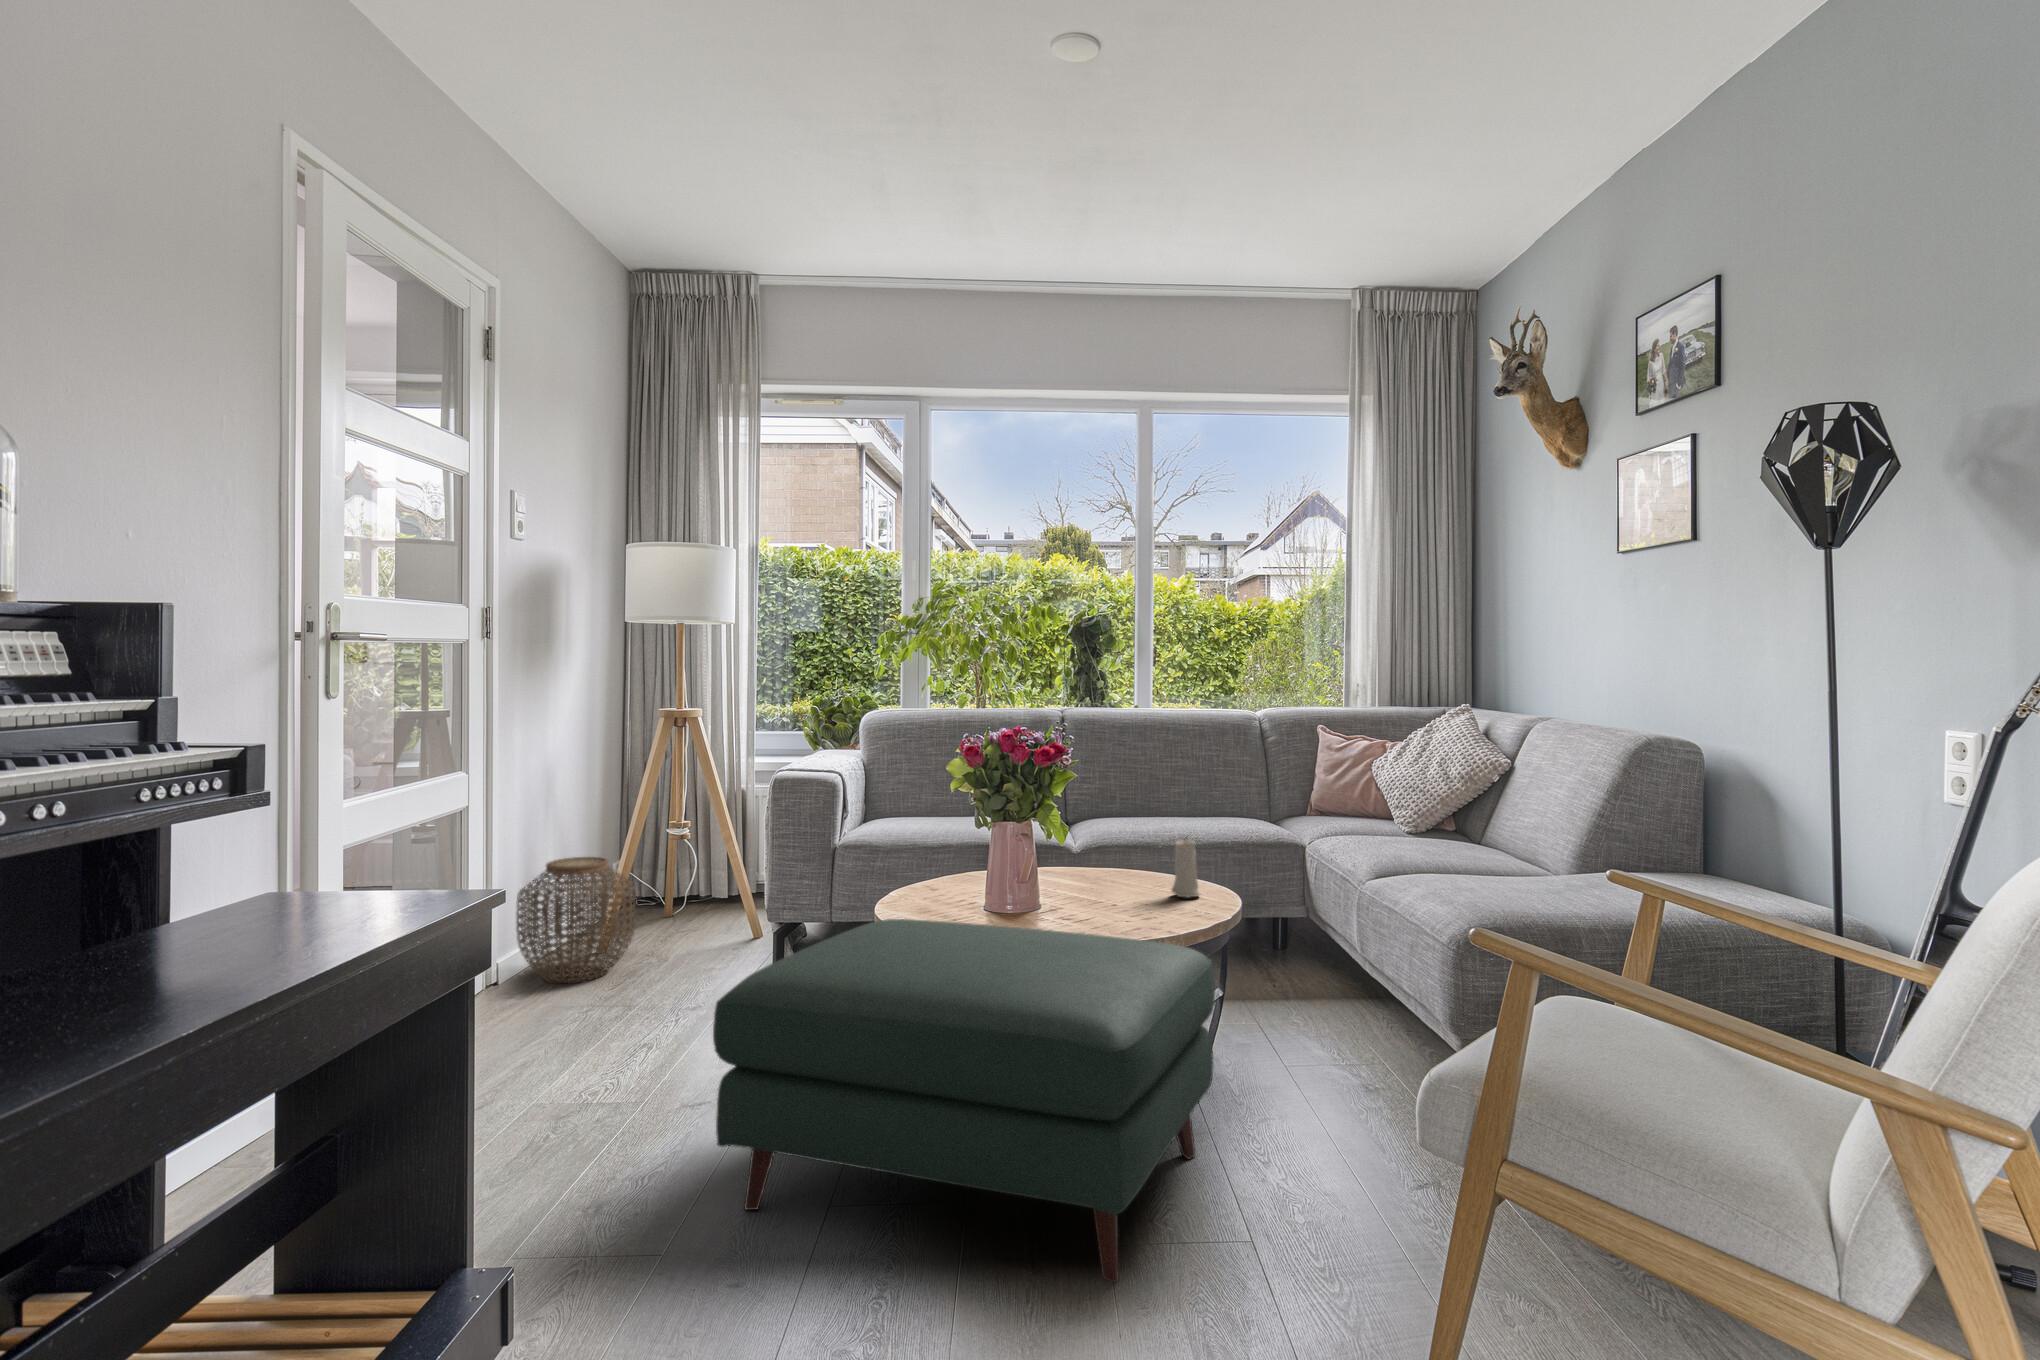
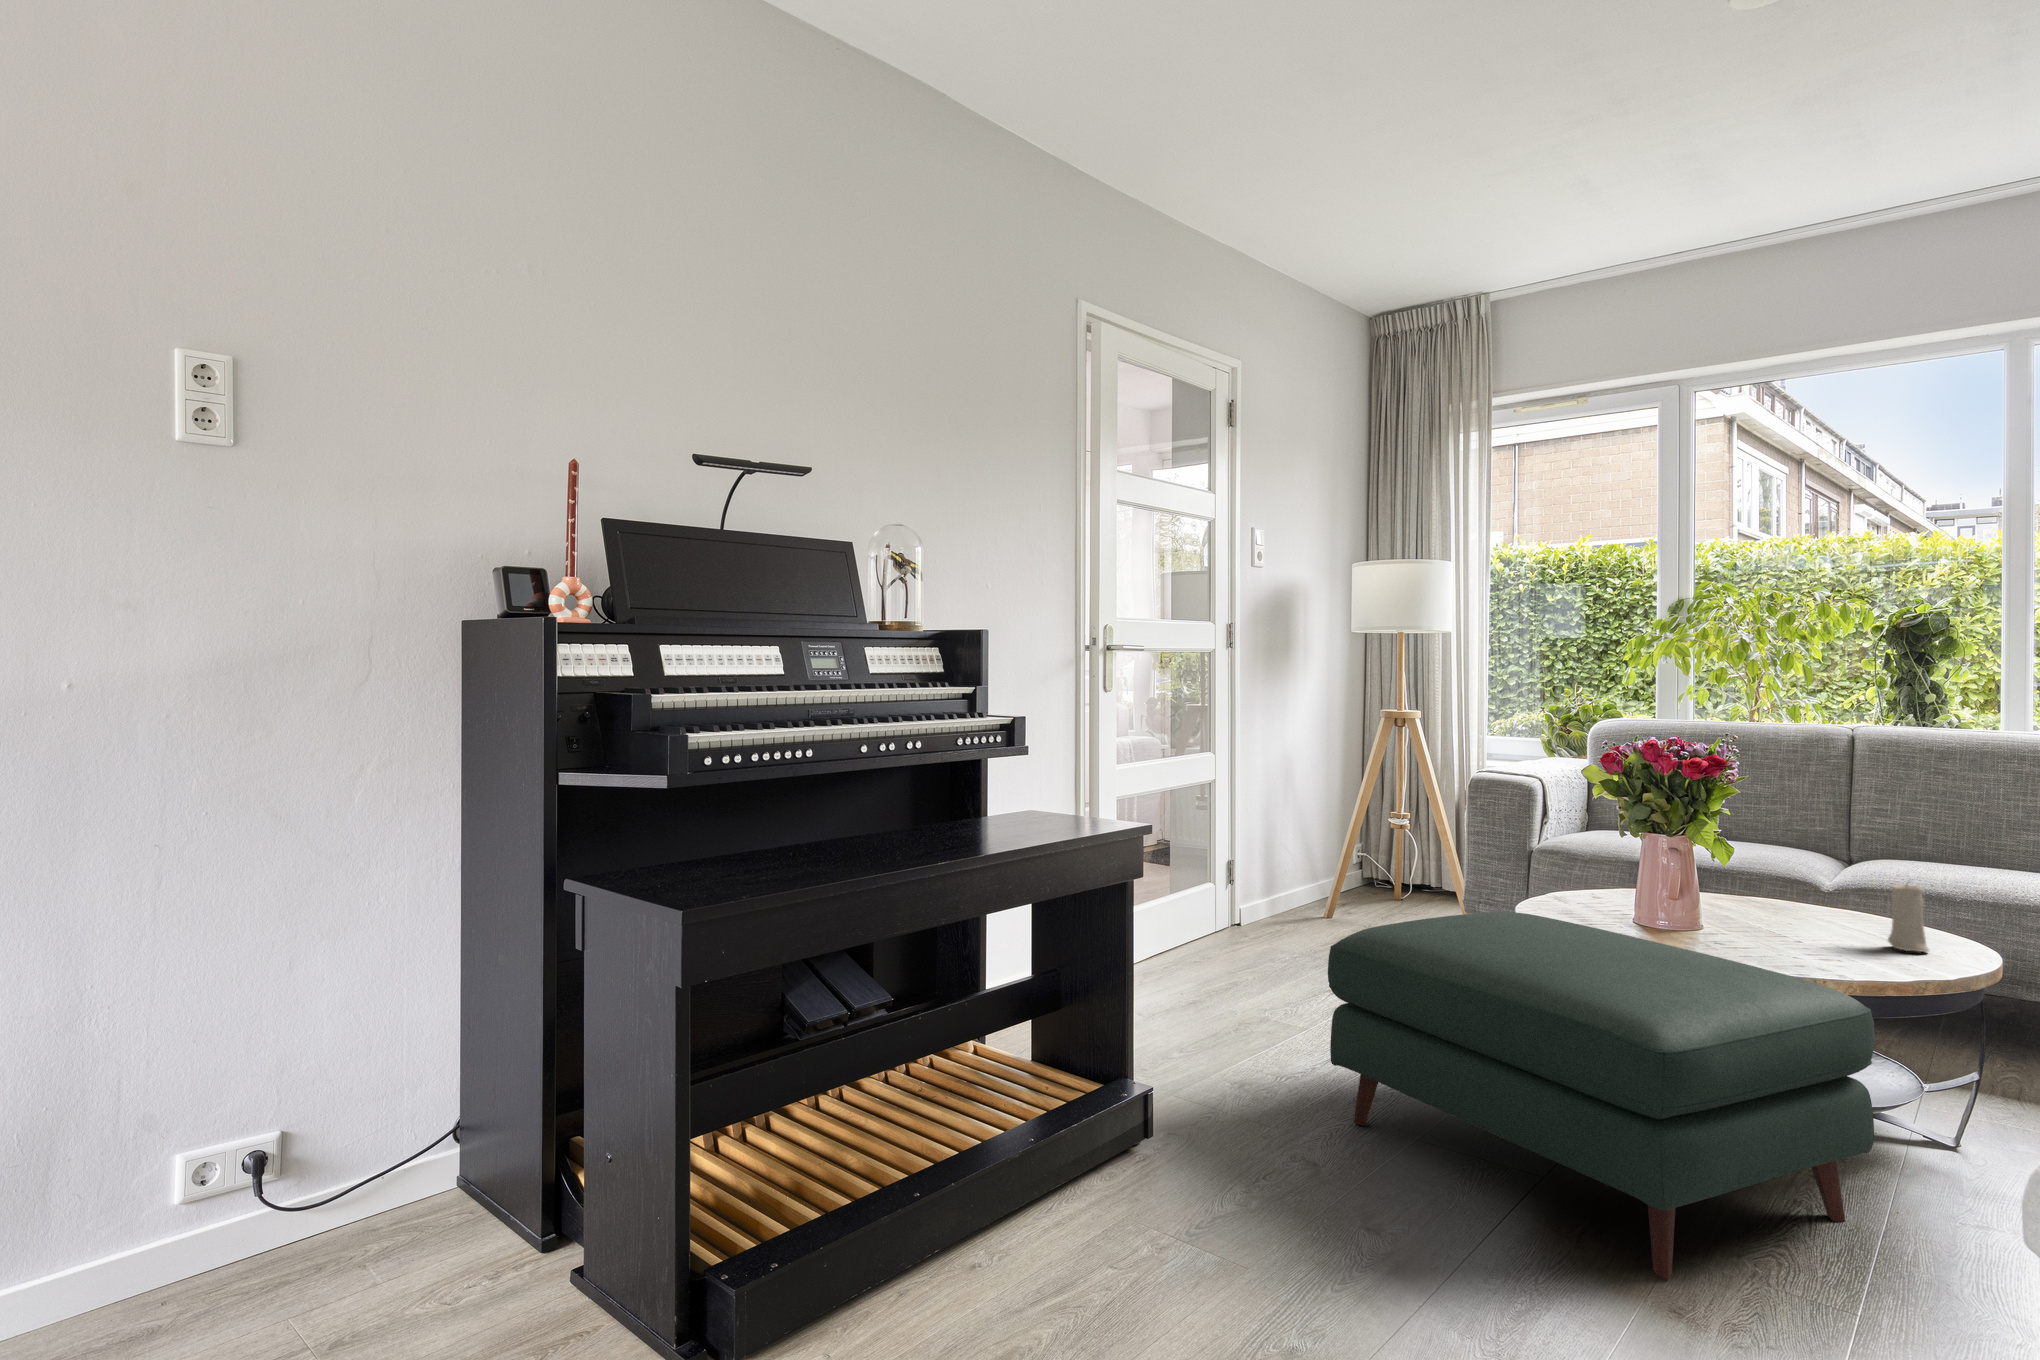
woven basket: present [516,857,636,983] -> none [1253,833,1349,938]

